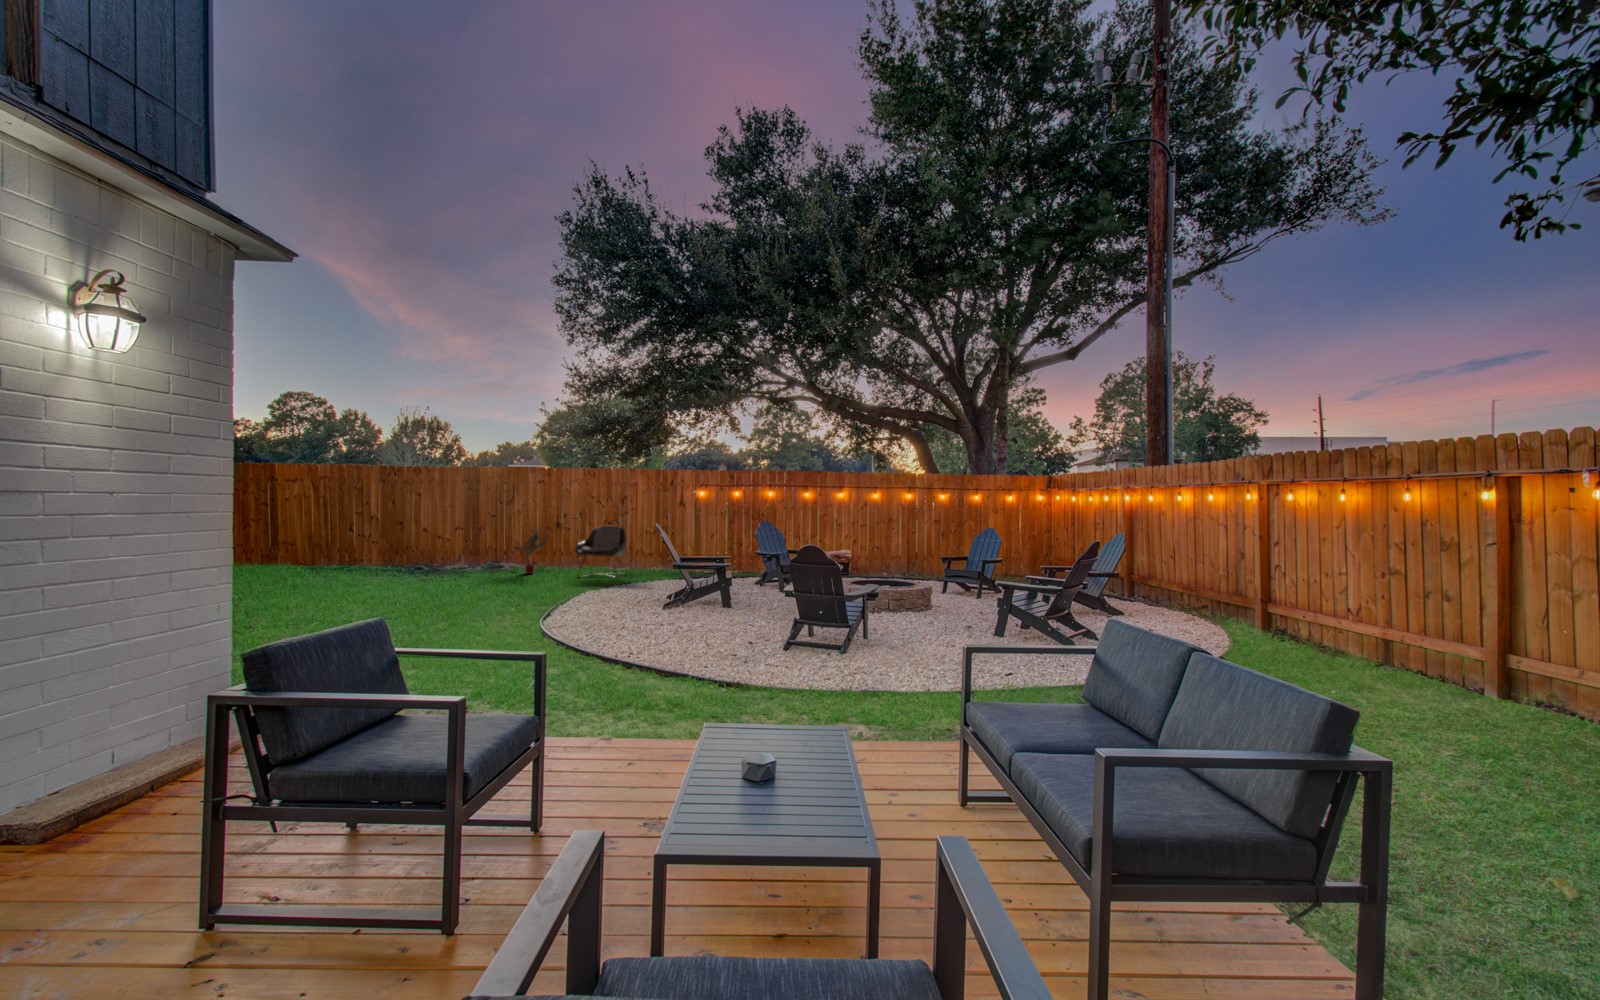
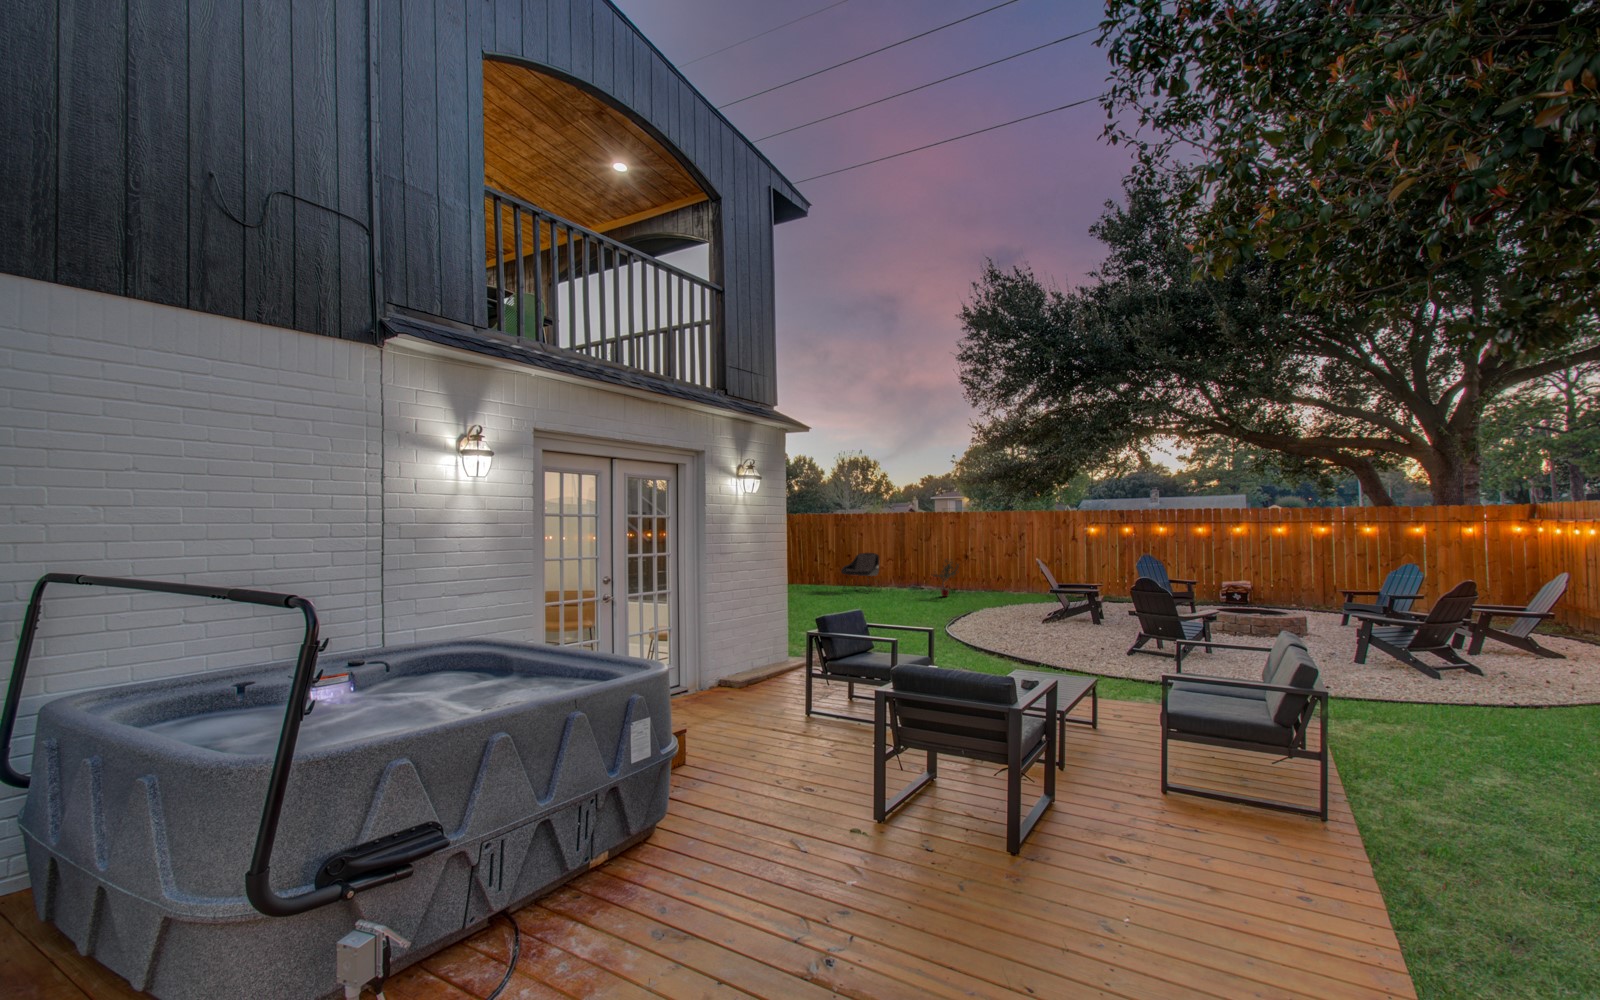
lounge chair: present [575,526,627,578] -> present [841,553,880,592]

